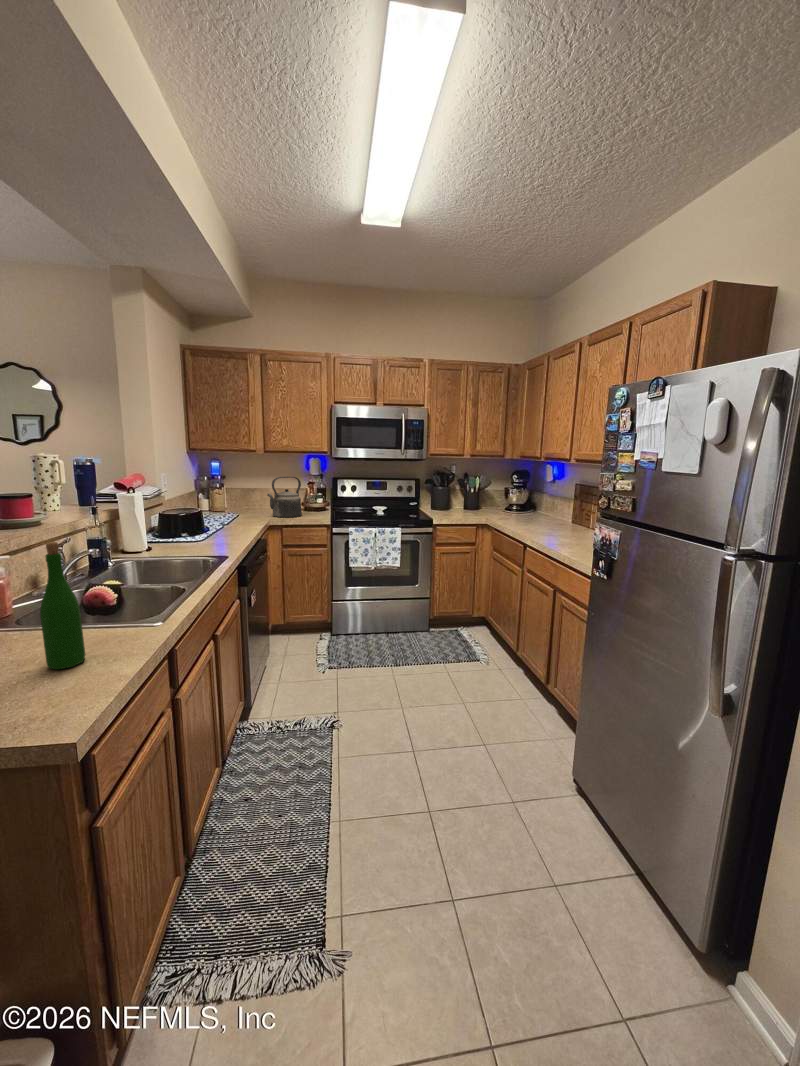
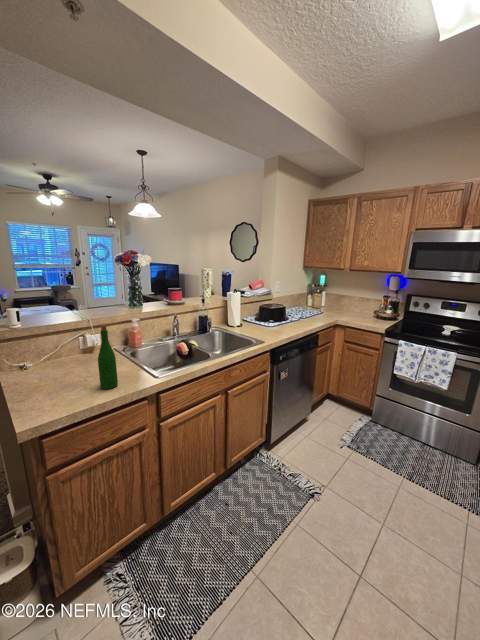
kettle: present [267,476,302,518] -> none [343,291,373,322]

